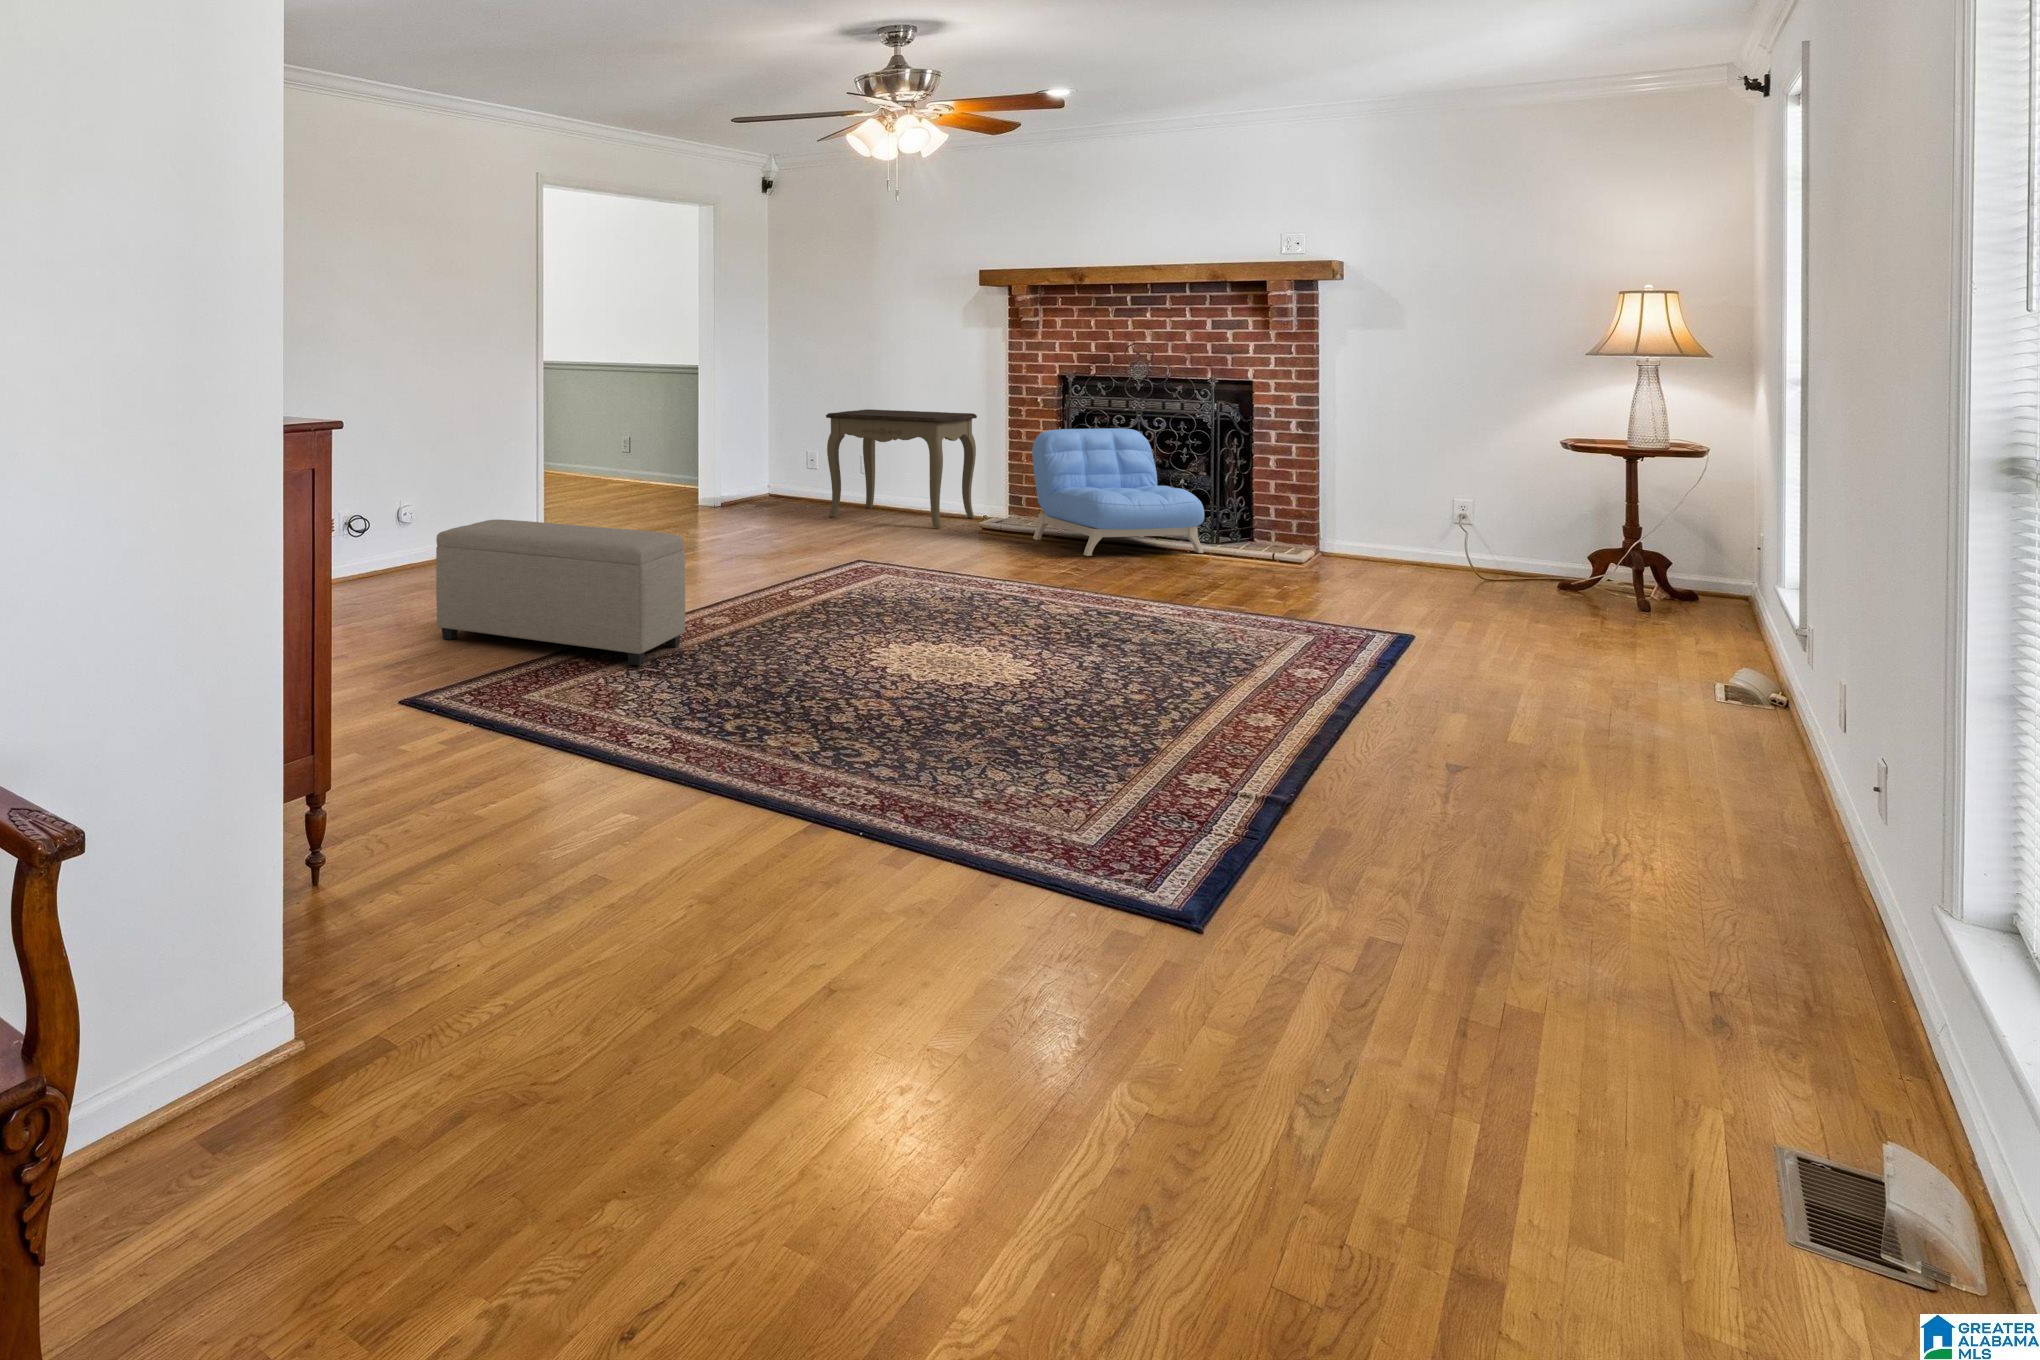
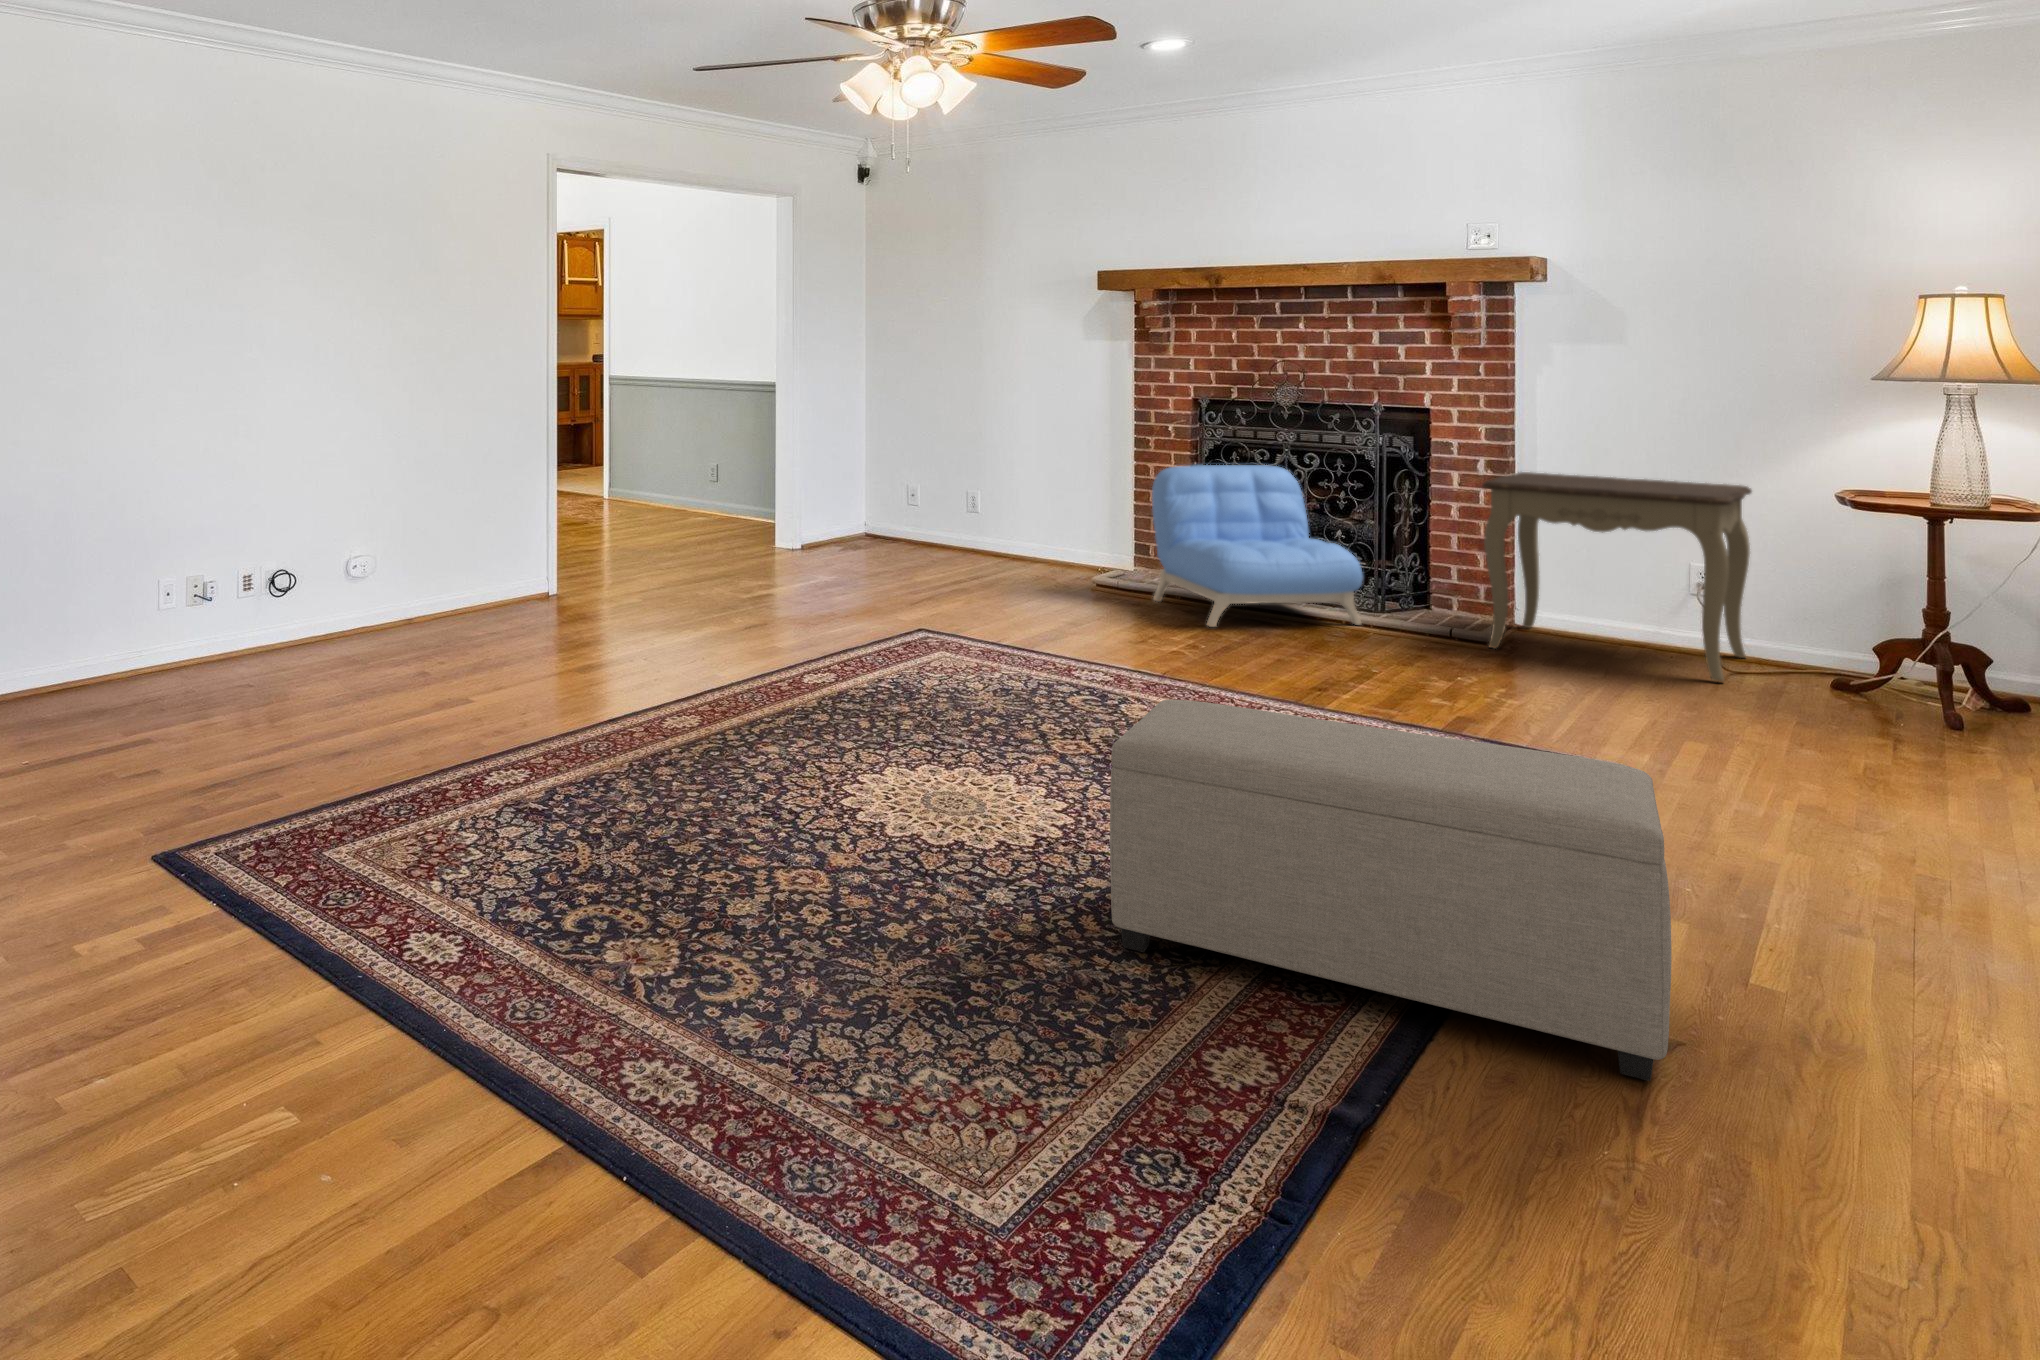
side table: present [826,409,977,528] -> present [1482,472,1752,682]
ottoman: present [436,519,685,665] -> present [1110,700,1672,1081]

